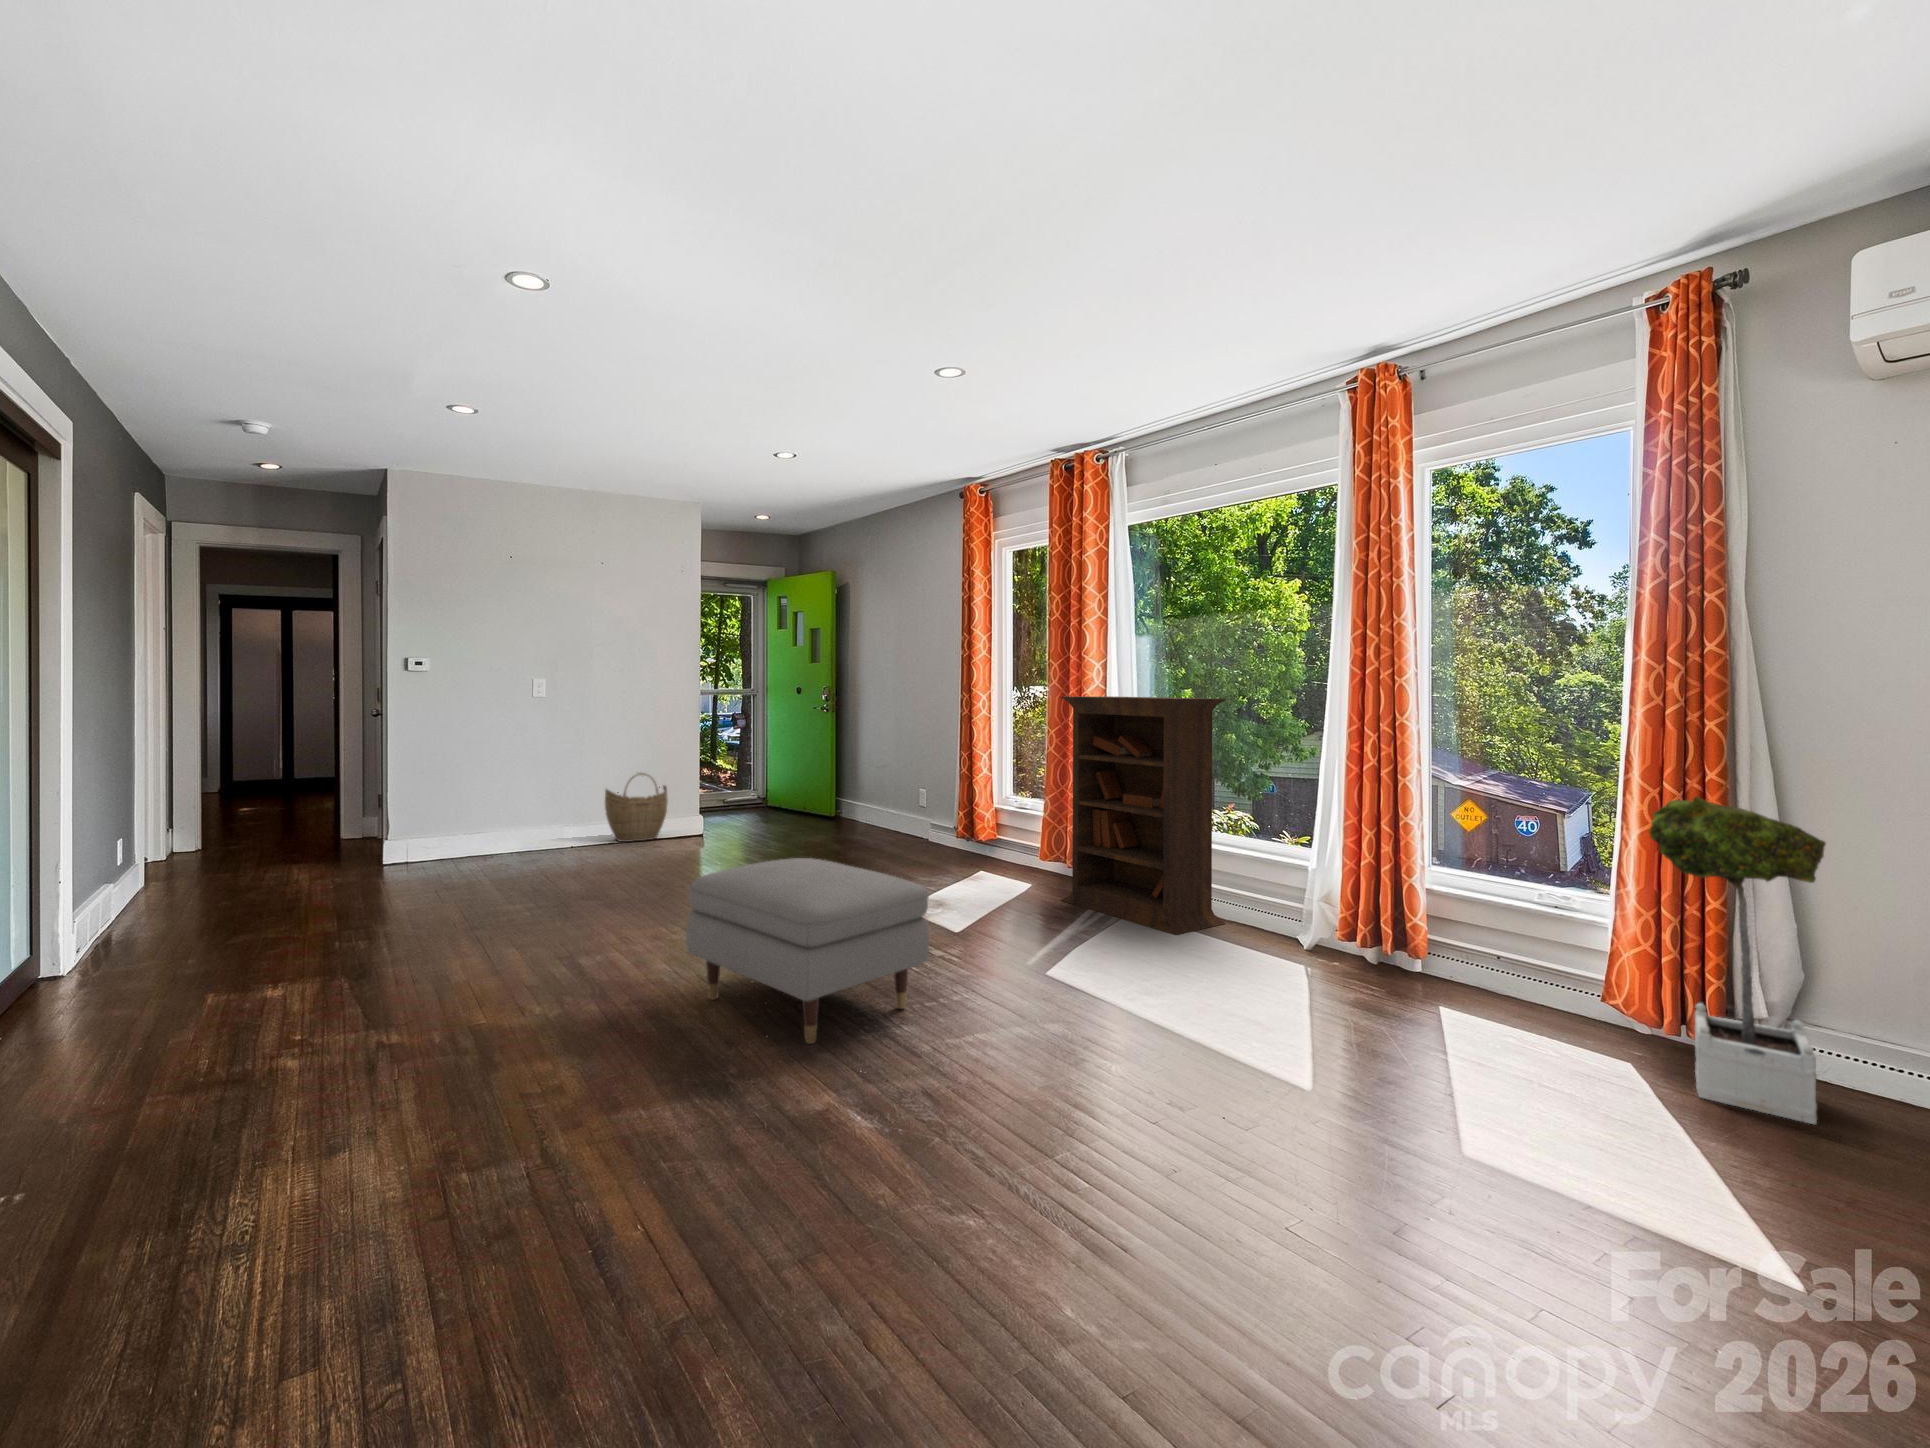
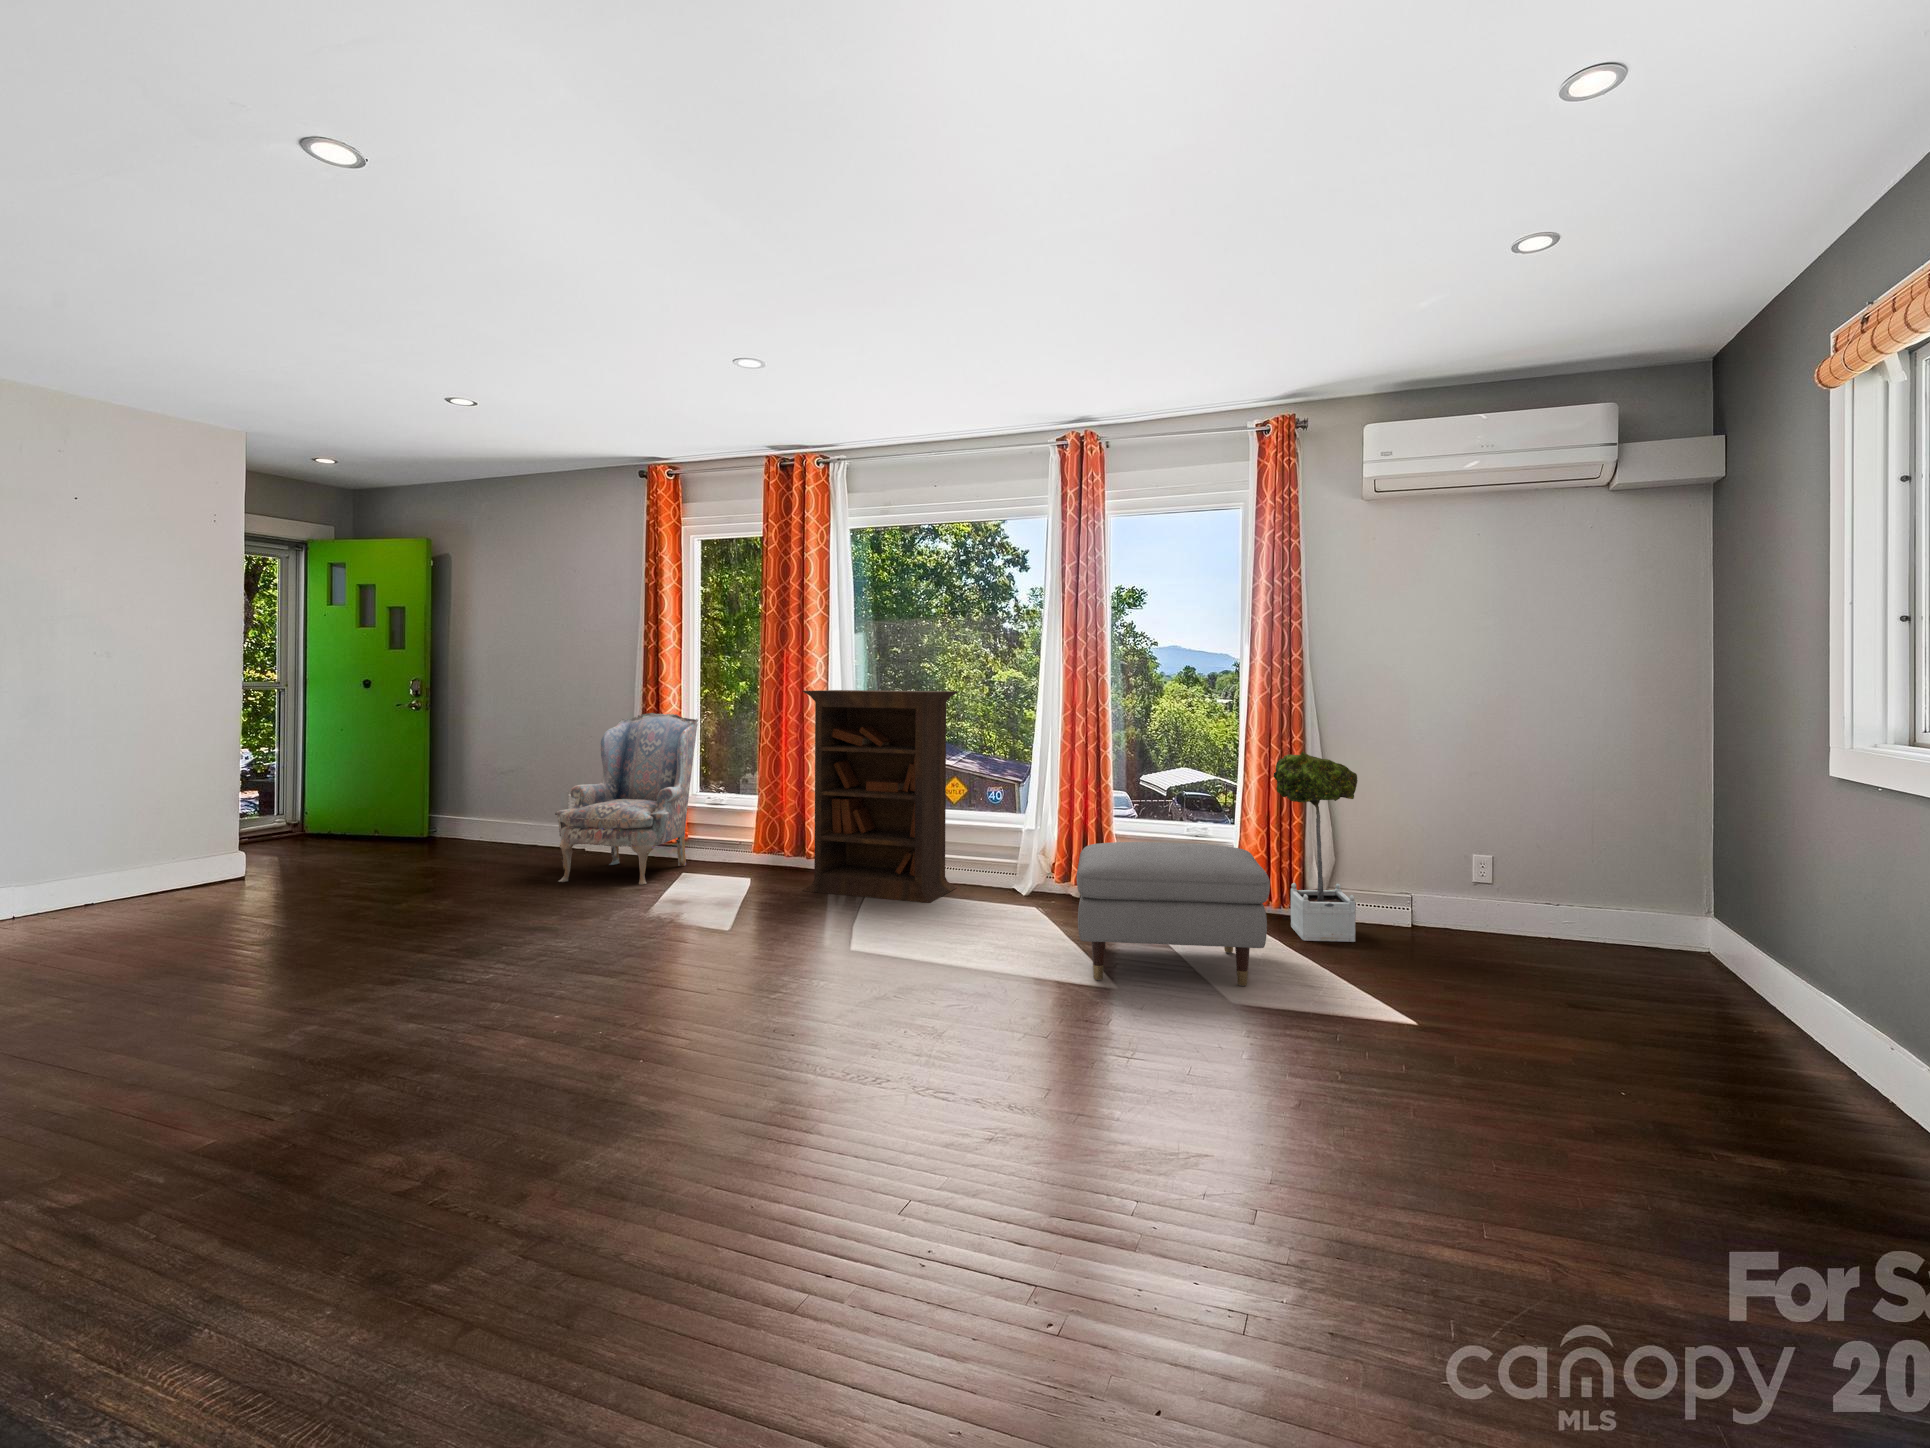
armchair: none [878,716,1001,873] -> present [555,713,698,885]
woven basket: present [605,772,668,842] -> none [69,803,193,910]
ottoman: present [686,858,929,1044] -> present [1077,842,1270,986]

